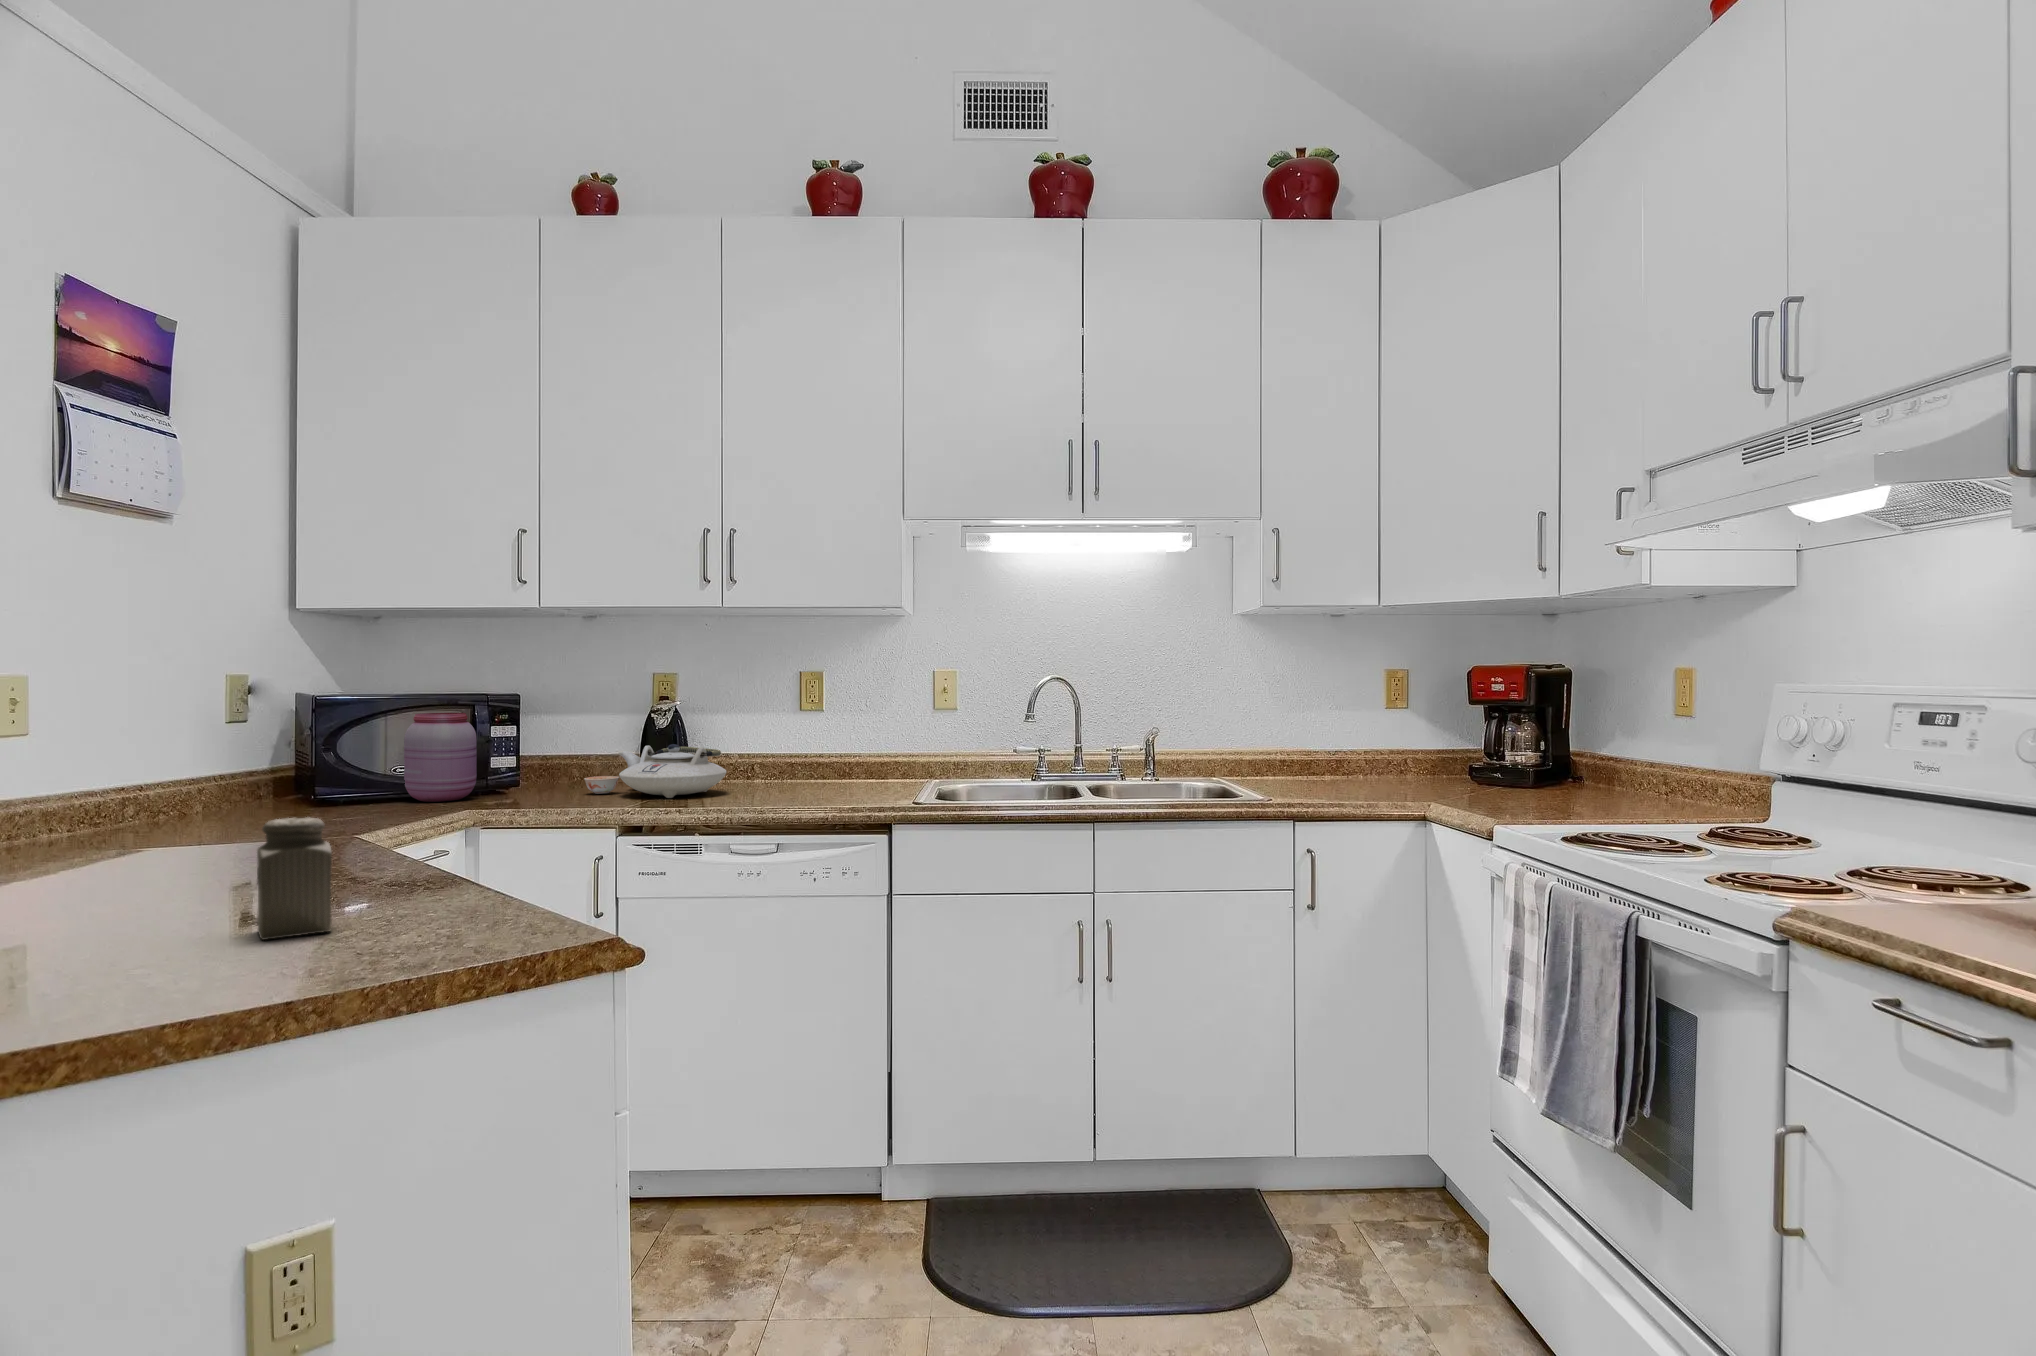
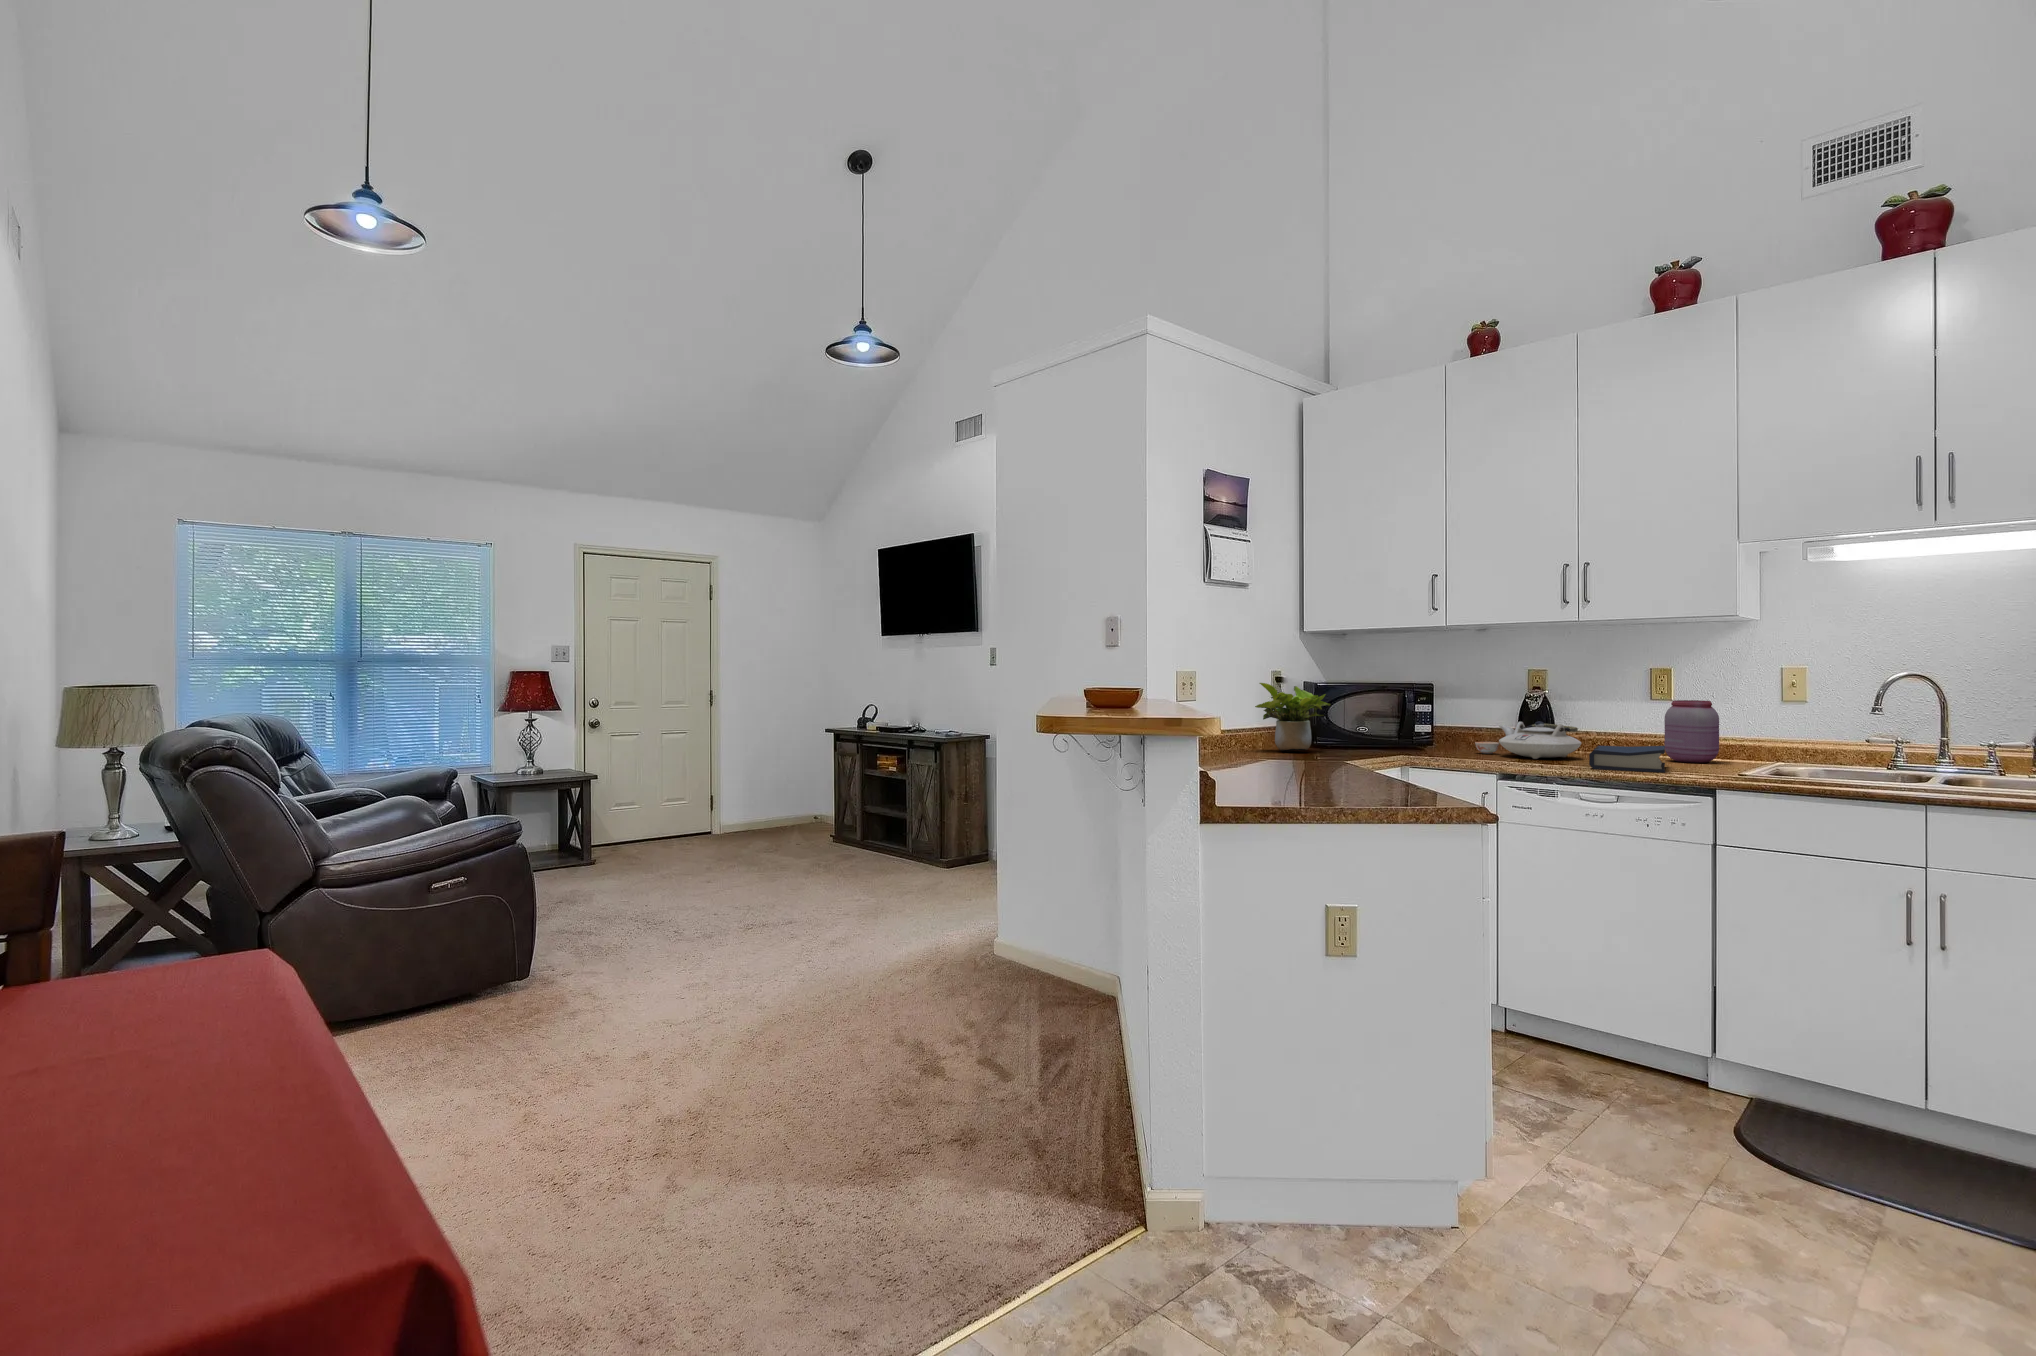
potted plant: none [180,694,344,819] -> present [1255,683,1330,751]
jar: present [404,713,477,802] -> present [1665,700,1719,763]
hardback book: none [745,770,836,810] -> present [1589,746,1665,773]
salt shaker: present [257,817,332,940] -> none [1314,740,1344,792]

